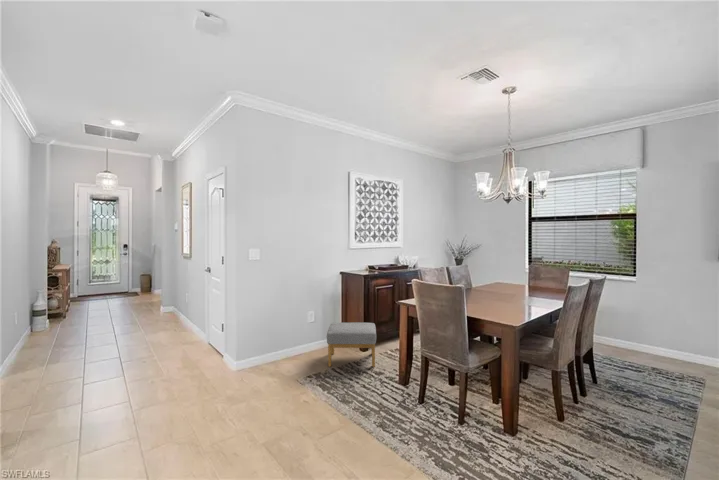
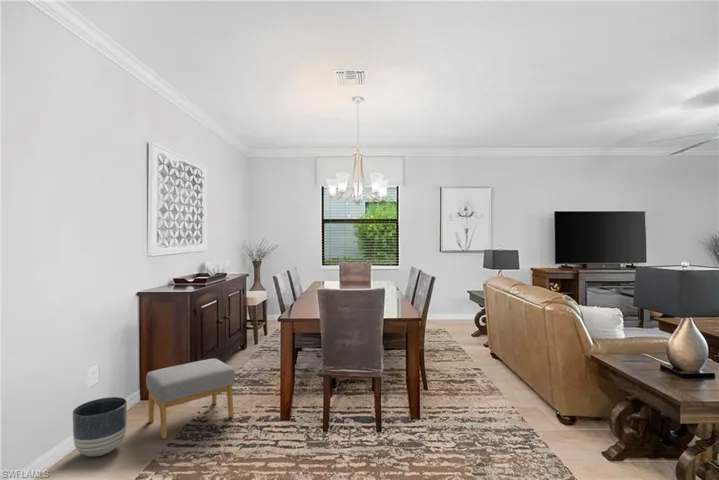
planter: none [285,332,312,364] -> present [73,397,127,456]

